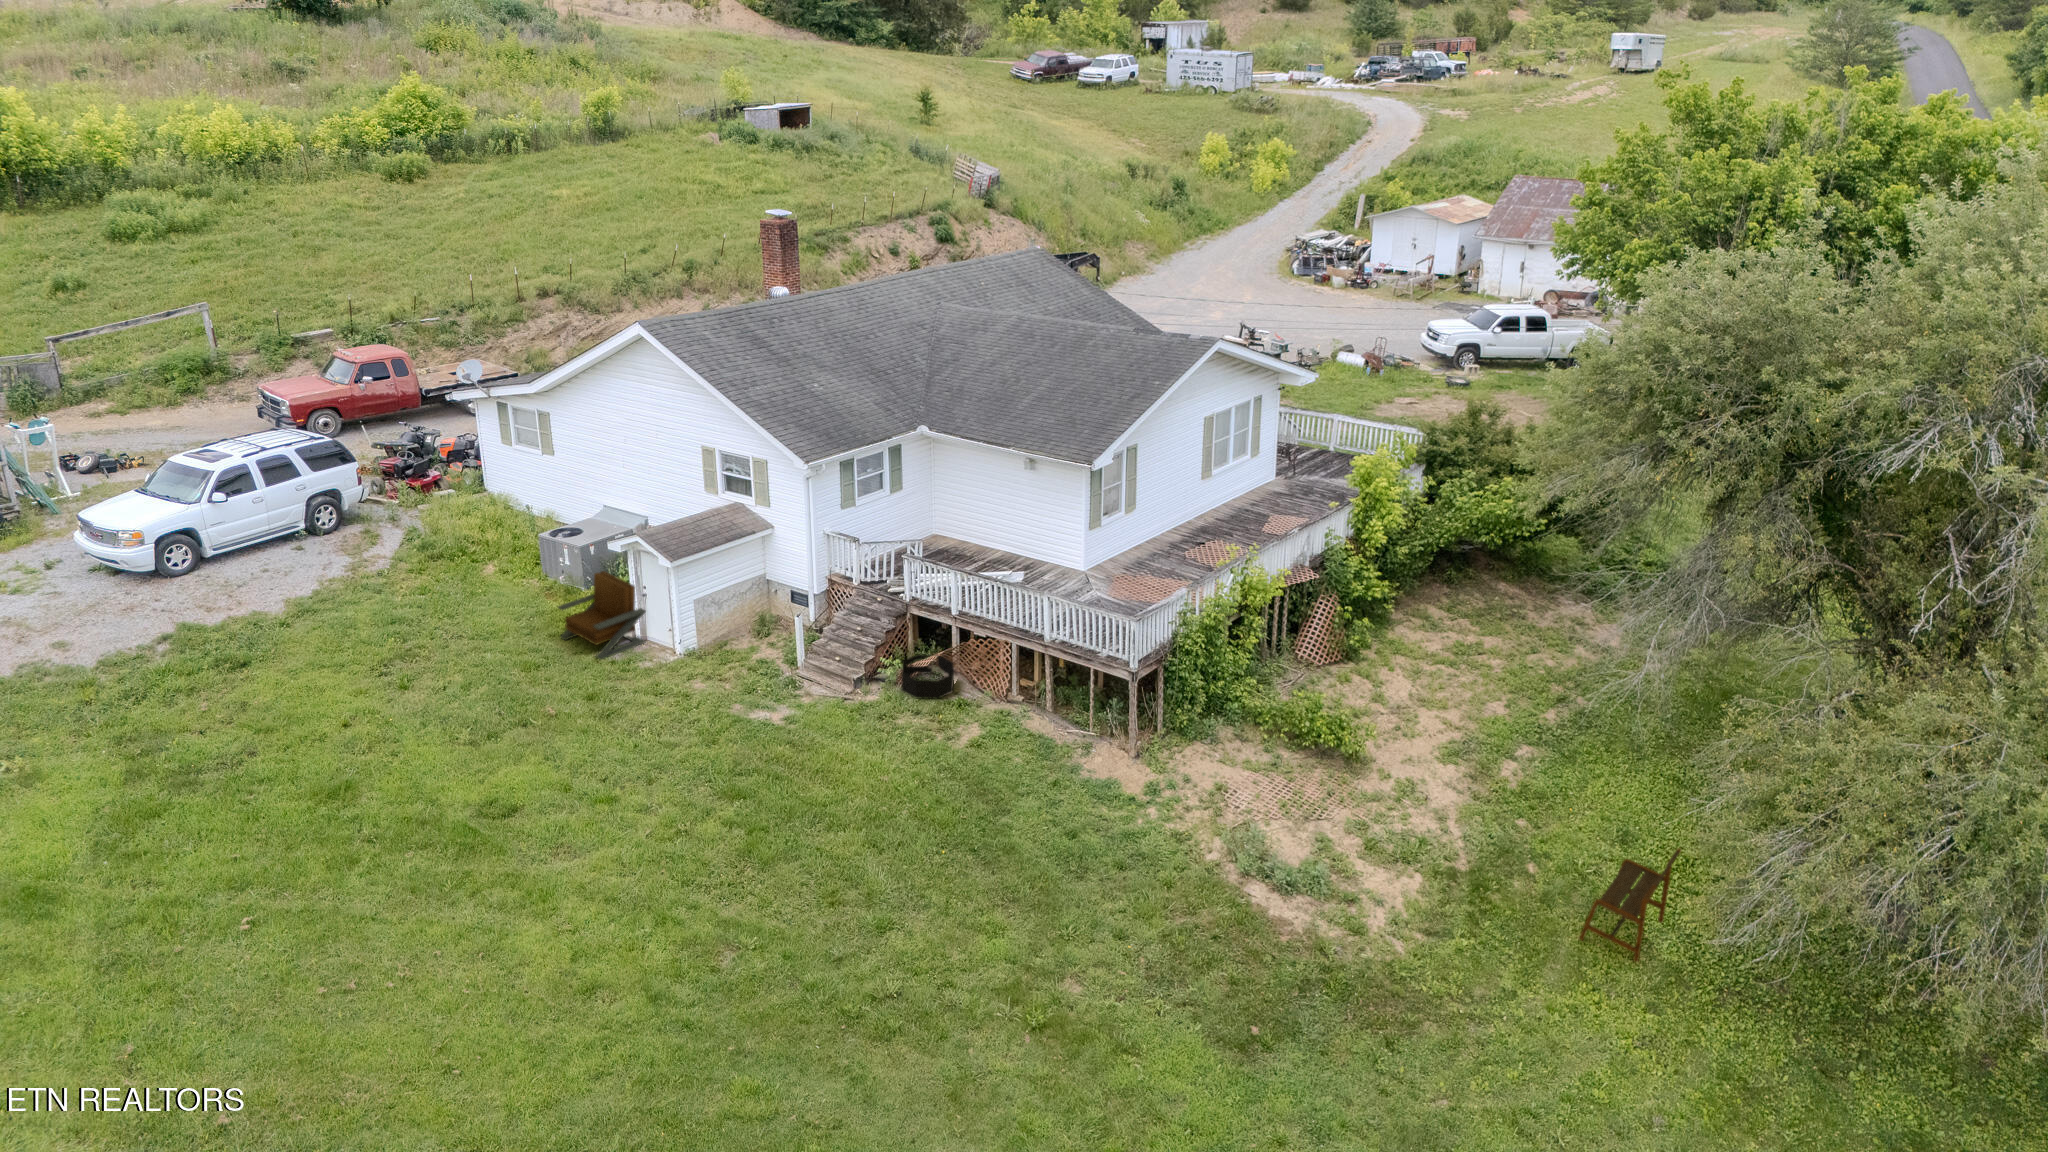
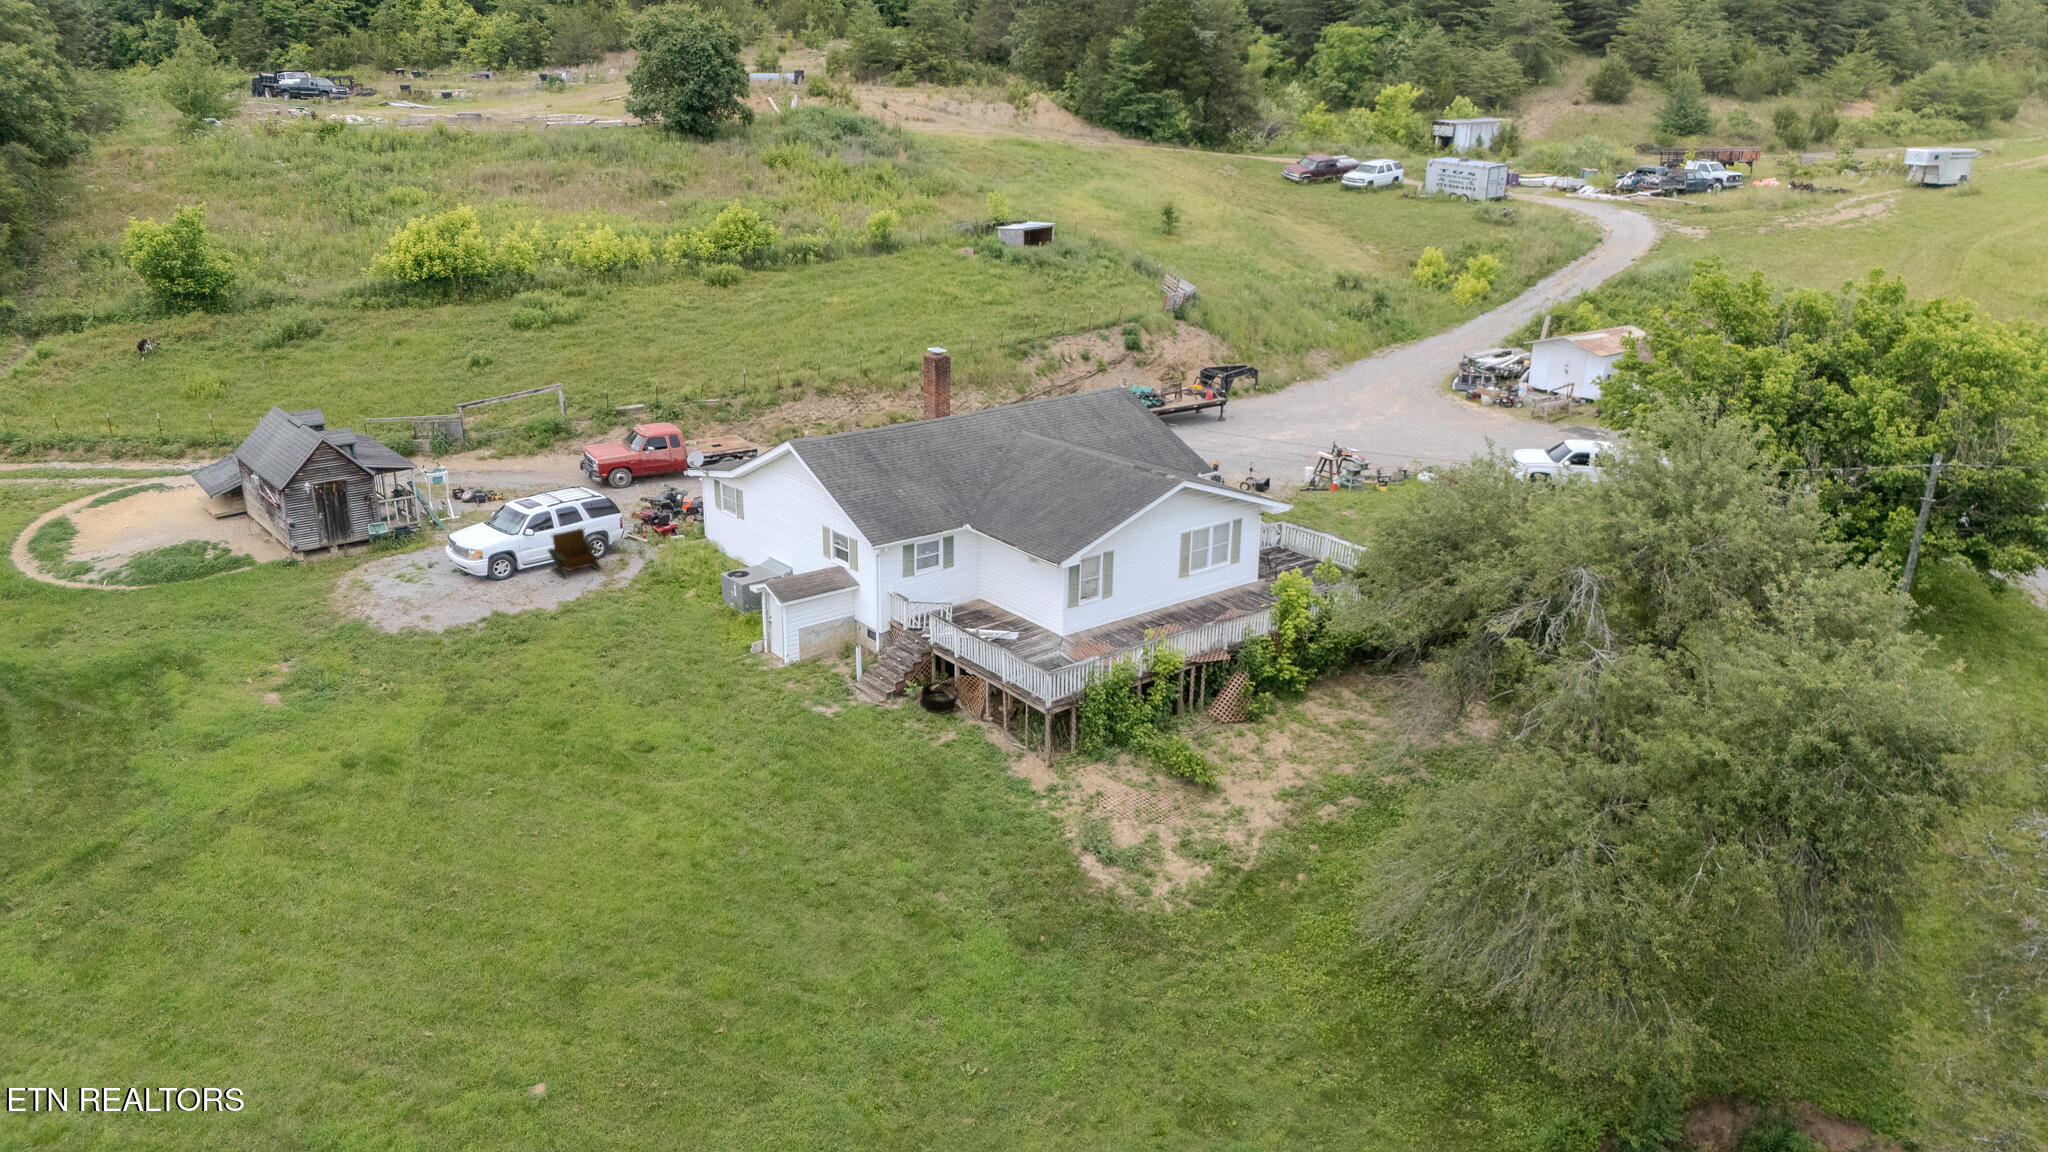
lounge chair: present [558,571,646,659] -> present [548,529,602,579]
bench: present [1579,849,1681,962] -> none [1292,872,1371,946]

